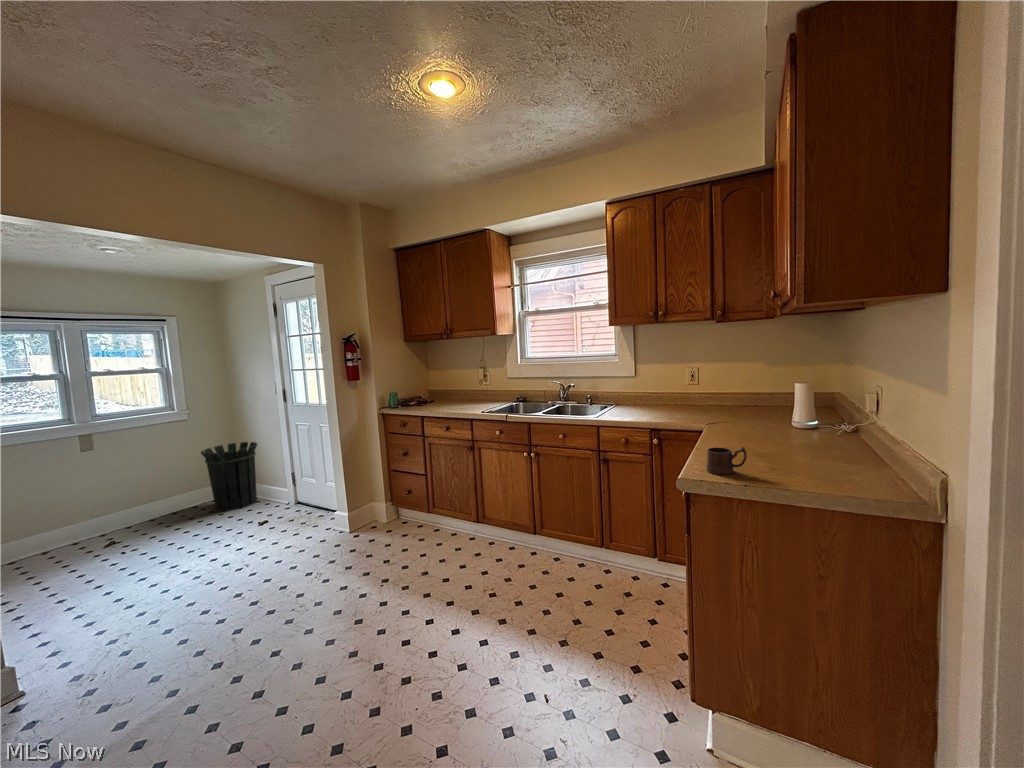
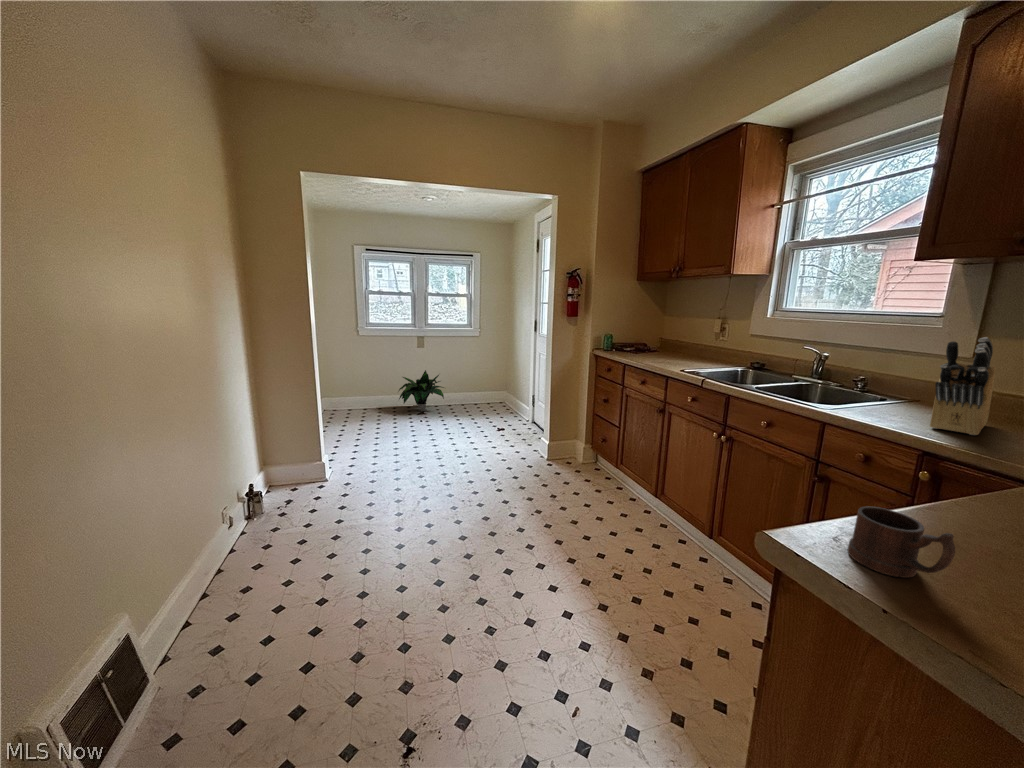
knife block: none [637,365,662,416] -> present [930,337,996,435]
waste bin: present [201,442,257,511] -> none [478,361,516,414]
potted plant: none [59,478,155,541] -> present [399,370,444,411]

